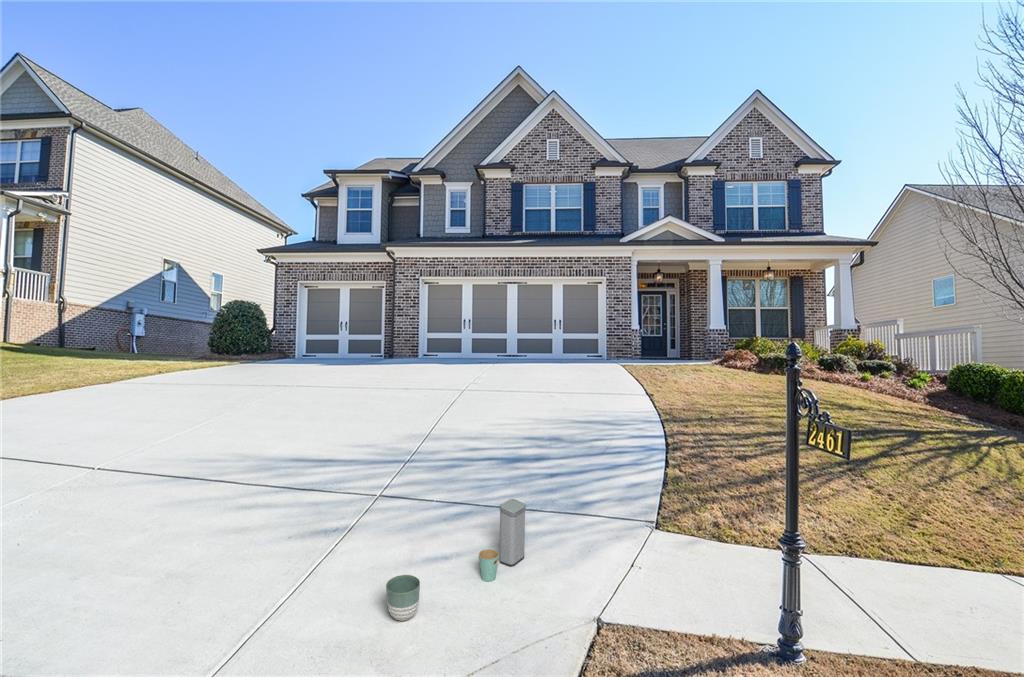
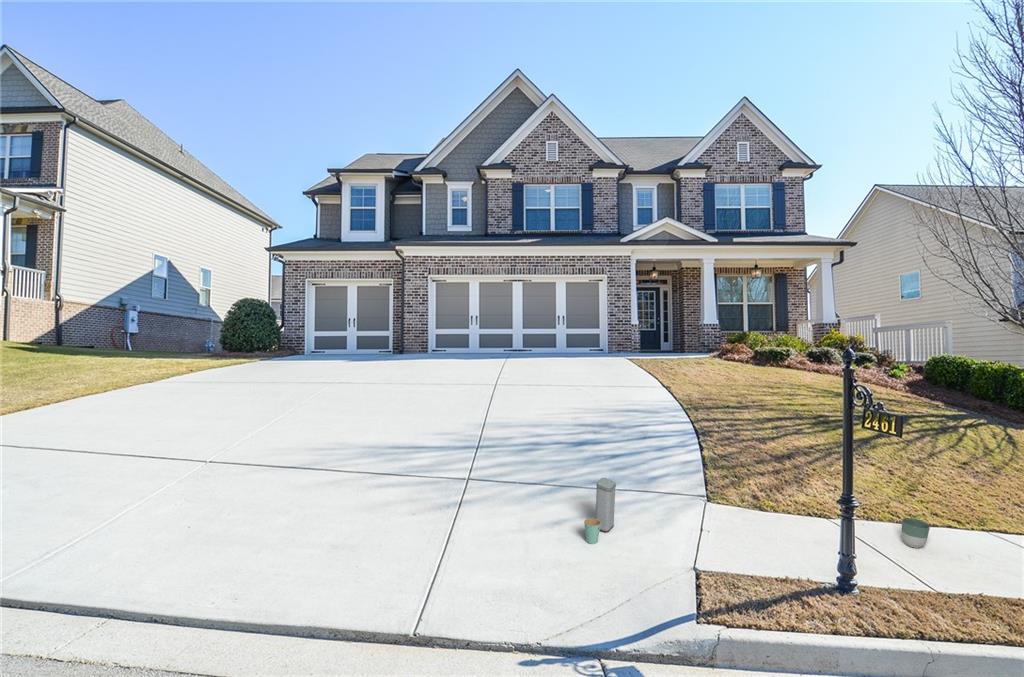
planter: present [386,575,420,621] -> present [901,518,930,548]

